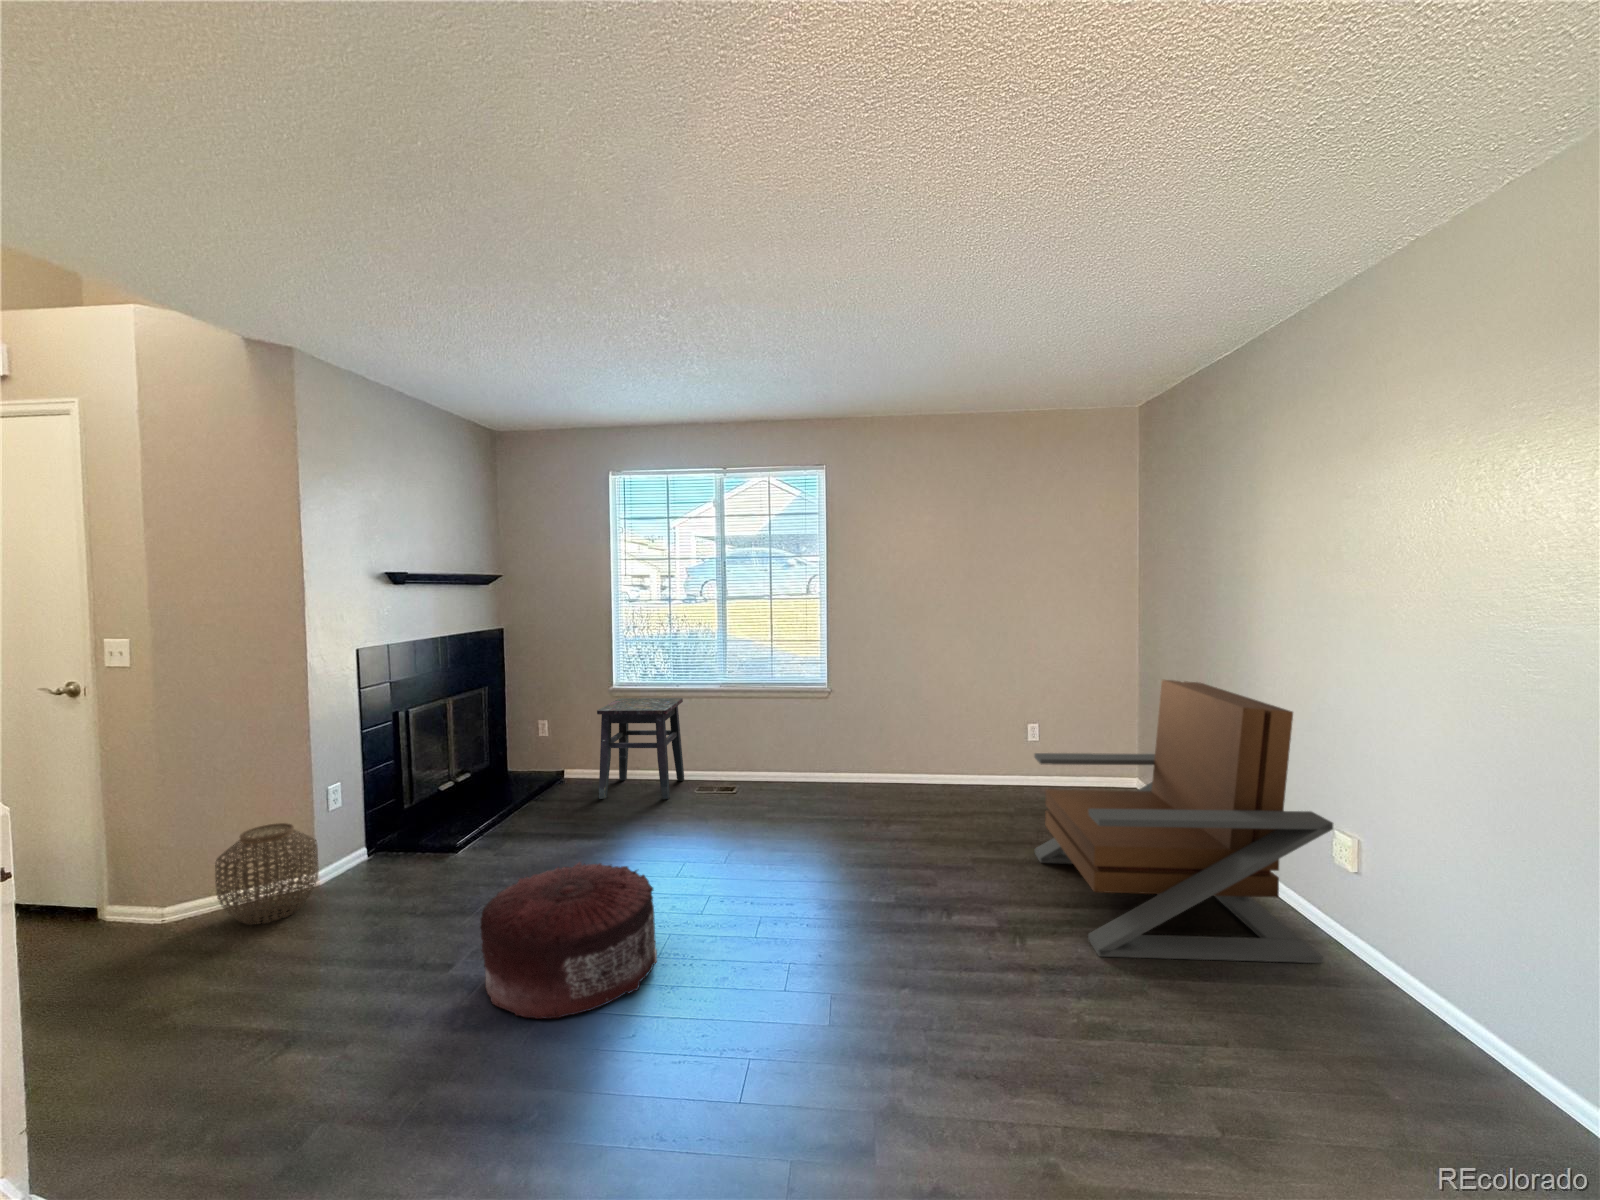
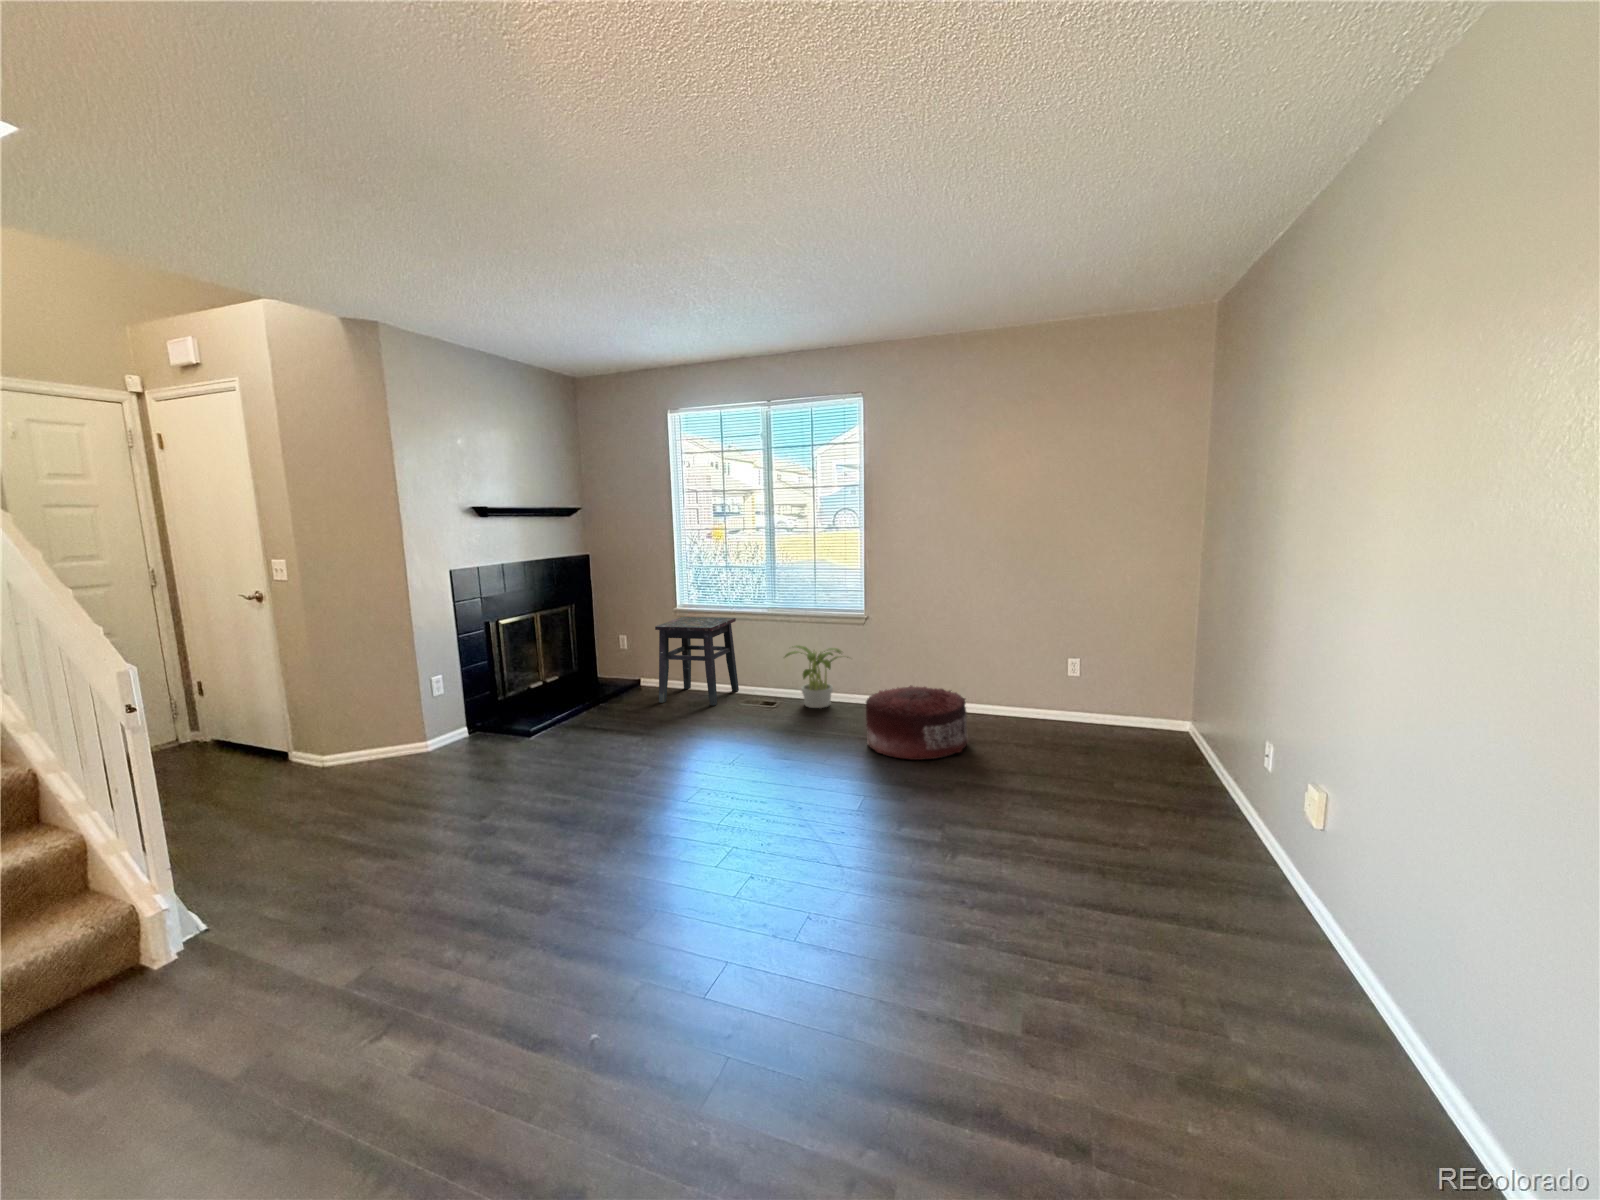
lounge chair: present [1034,680,1333,963] -> none [995,607,1220,873]
potted plant: none [749,727,818,796] -> present [785,645,848,708]
woven basket: present [215,823,318,924] -> none [351,702,422,772]
pouf: present [480,862,657,1019] -> present [866,685,968,760]

